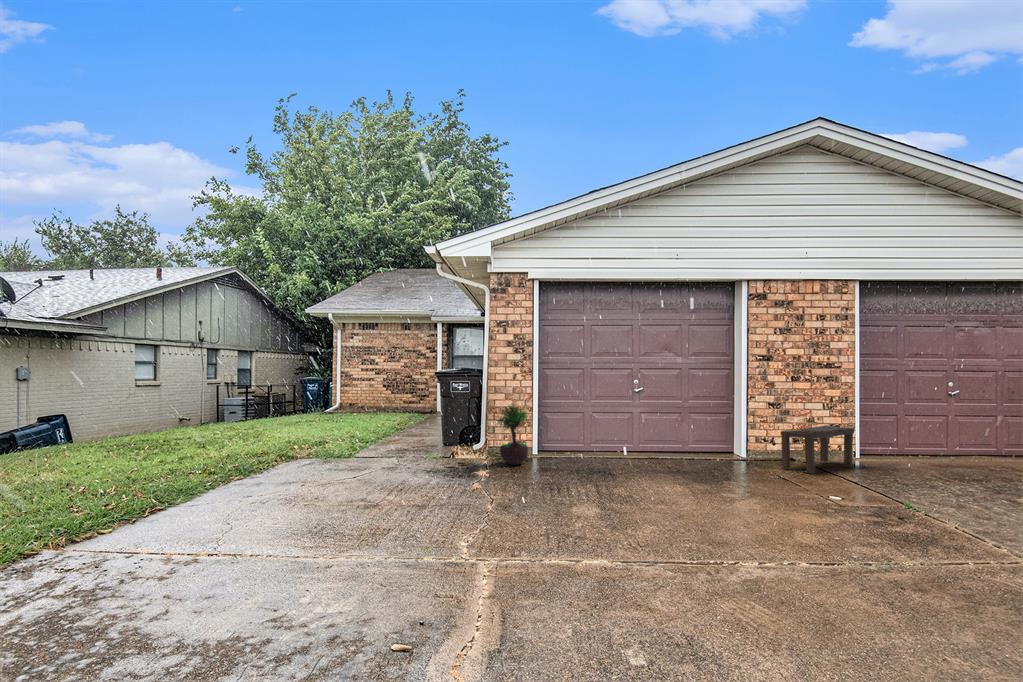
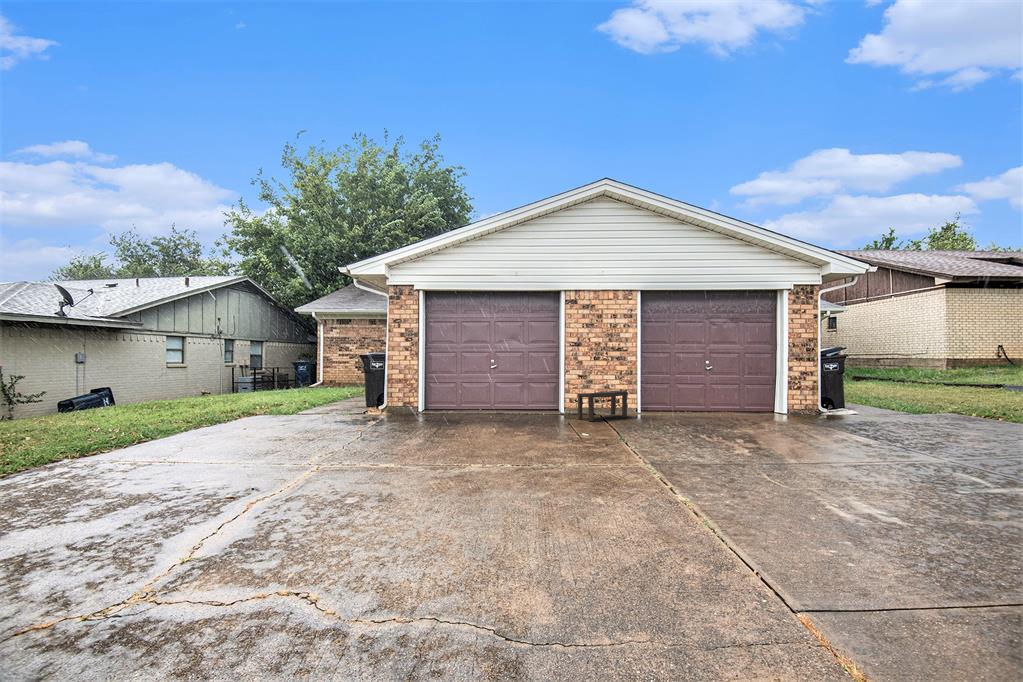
potted tree: present [497,406,529,465] -> none [386,373,413,417]

